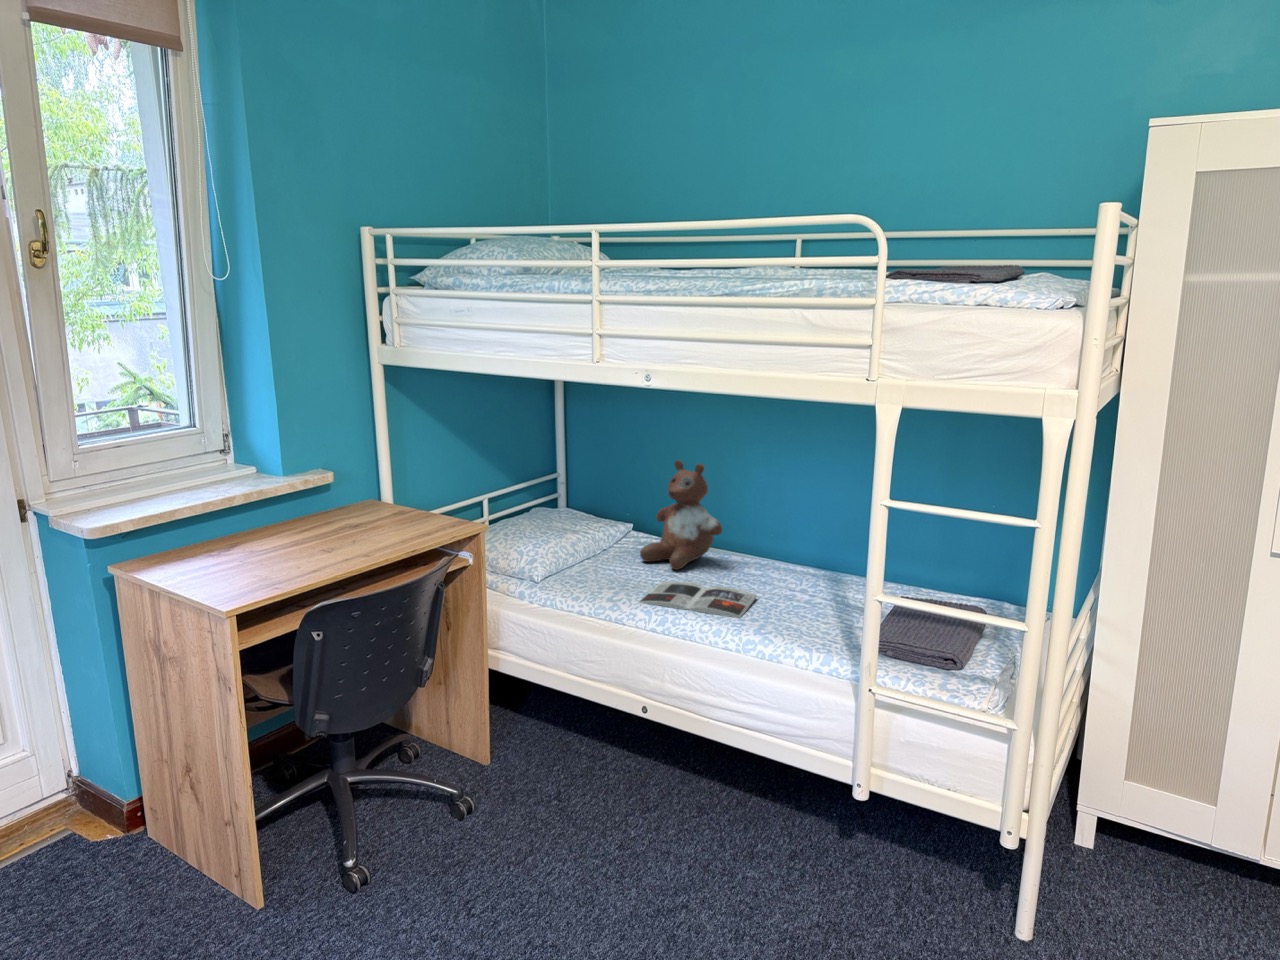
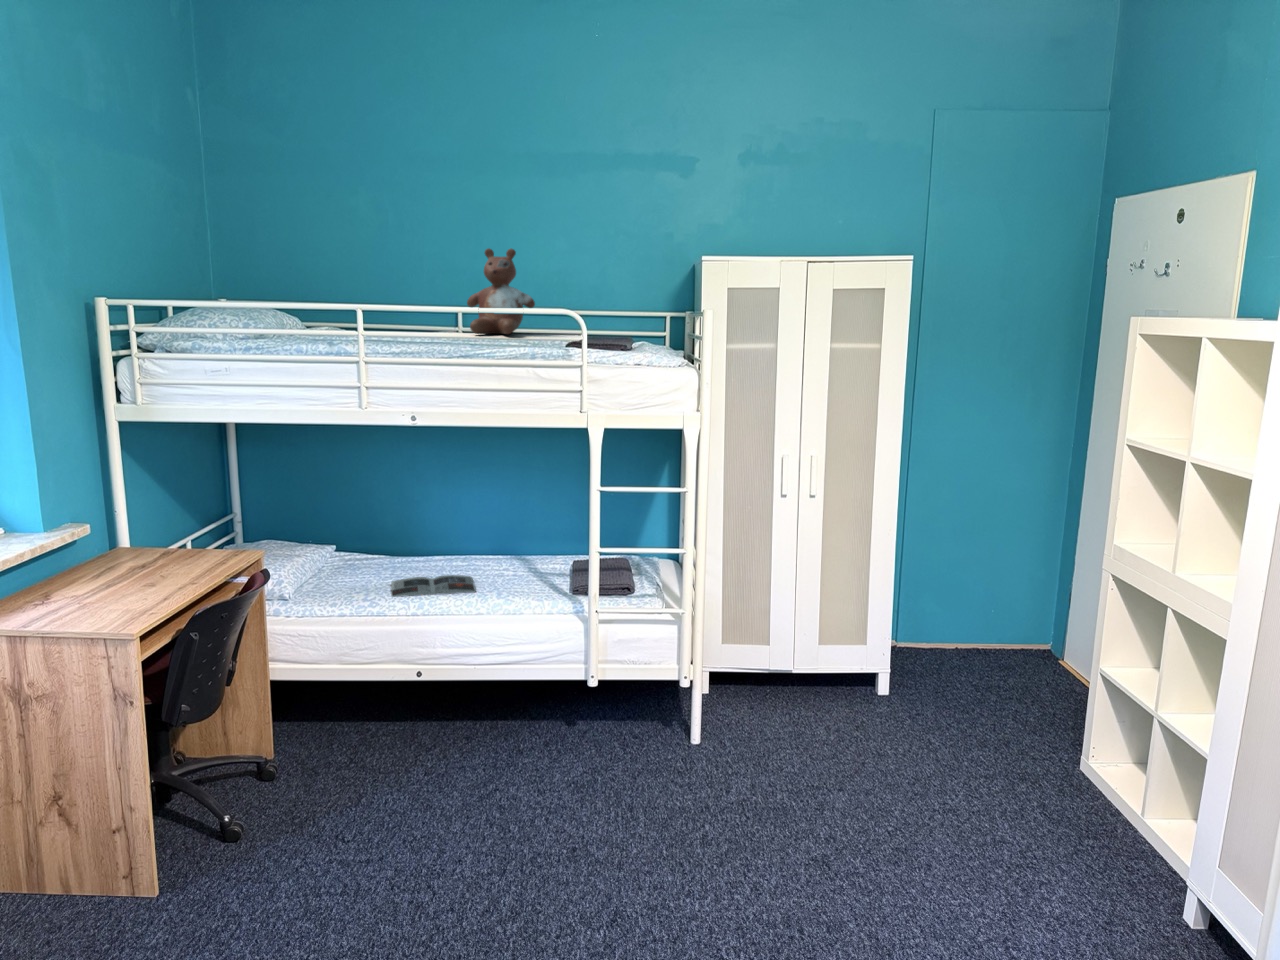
stuffed bear: present [640,460,722,570] -> present [467,248,535,334]

